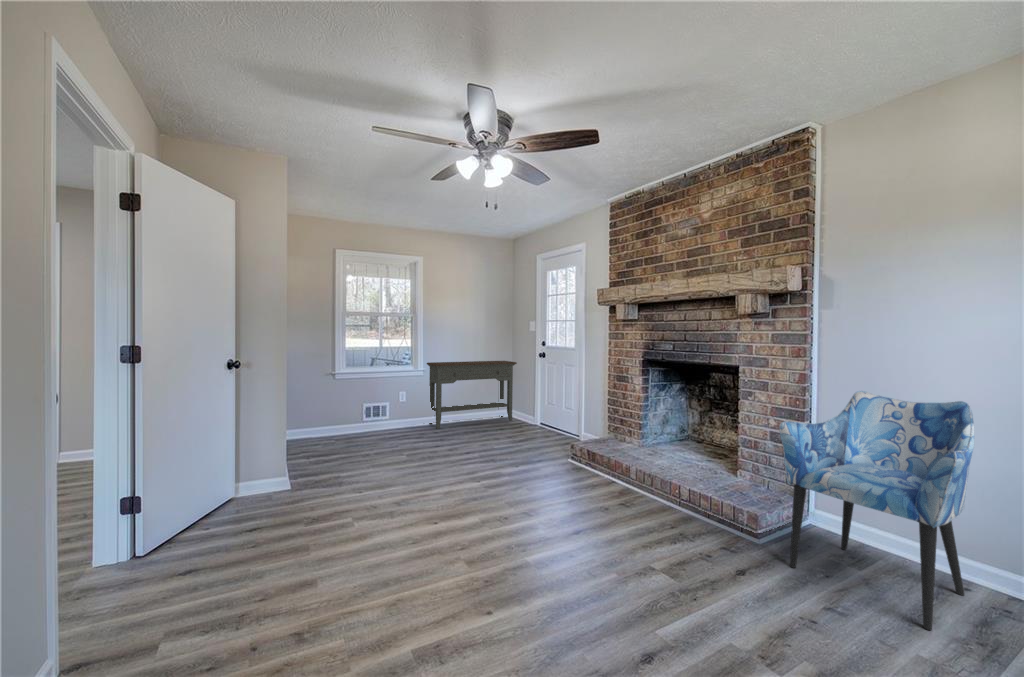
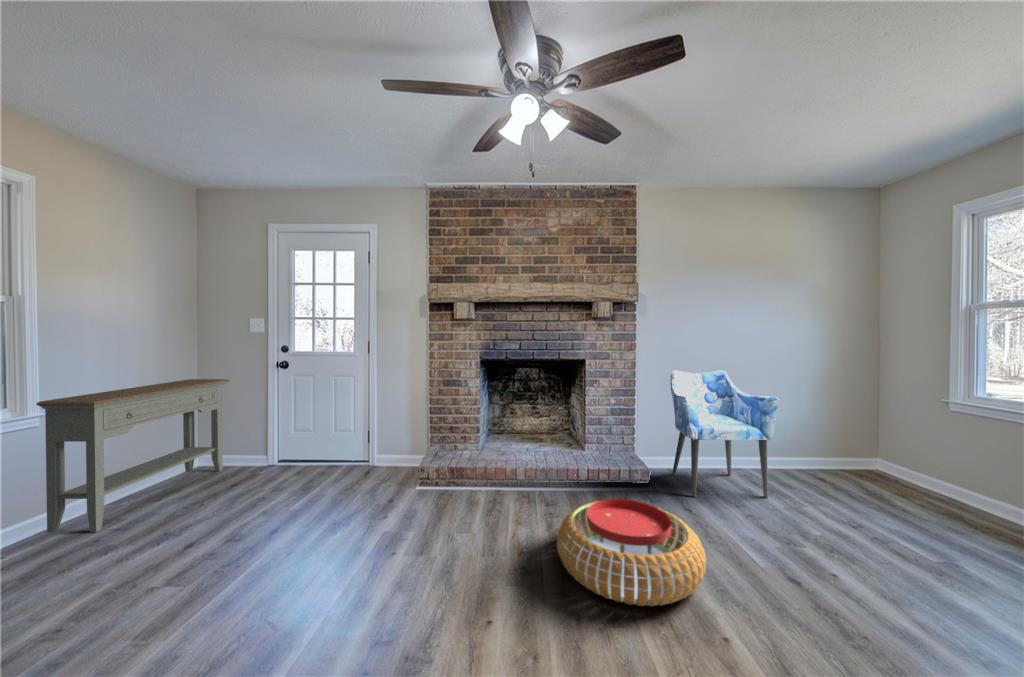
pouf: none [505,485,636,573] -> present [557,499,706,607]

